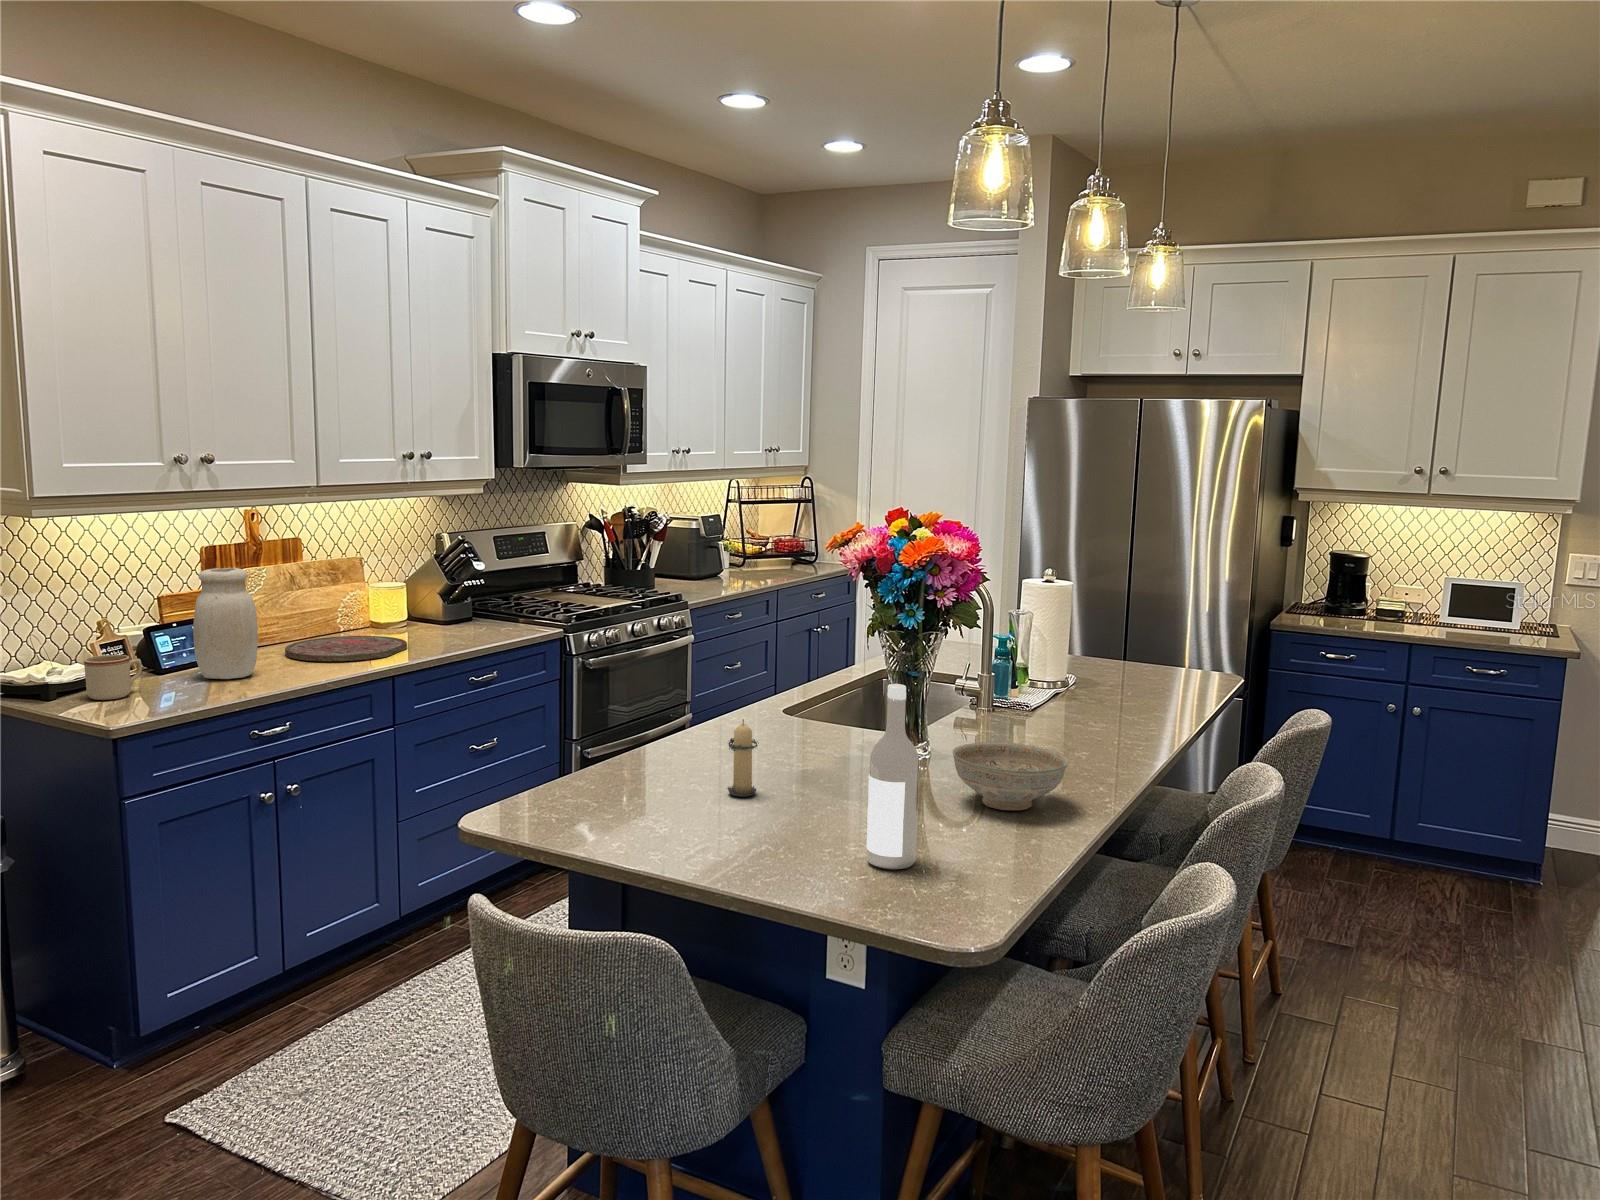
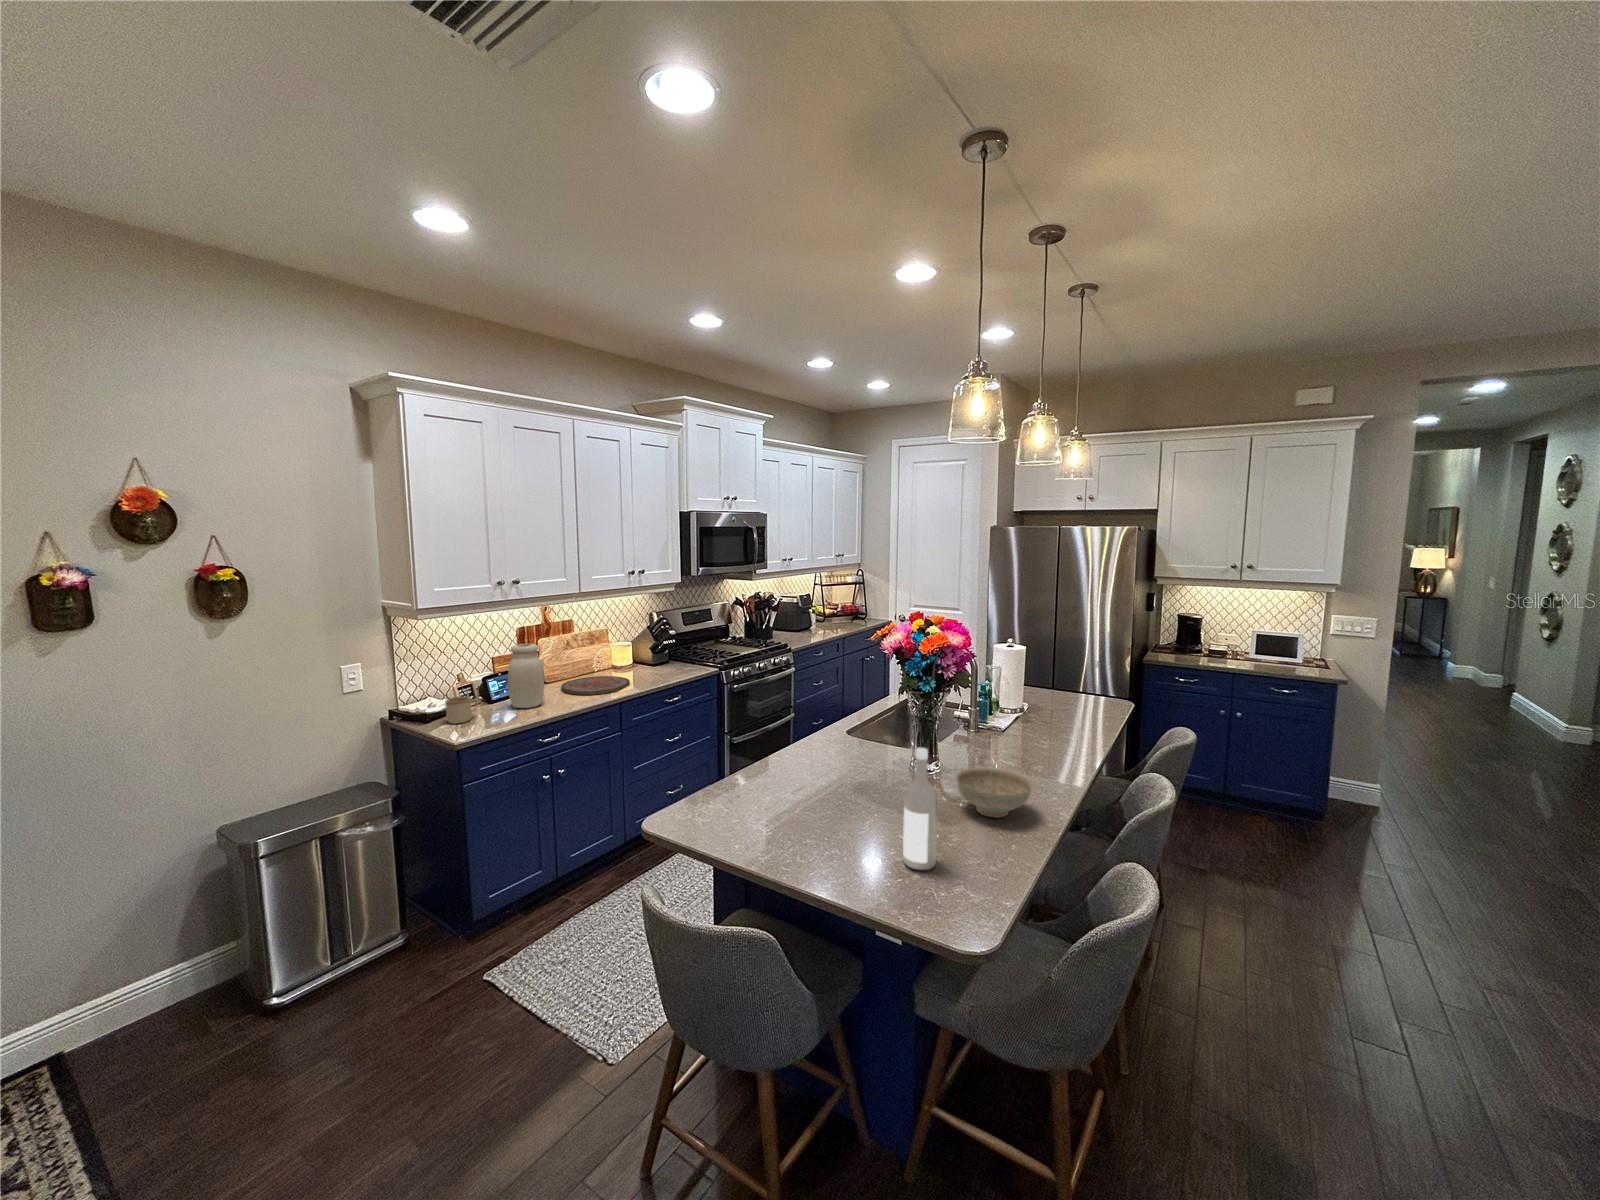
candle: present [727,719,757,797] -> none [811,755,834,805]

